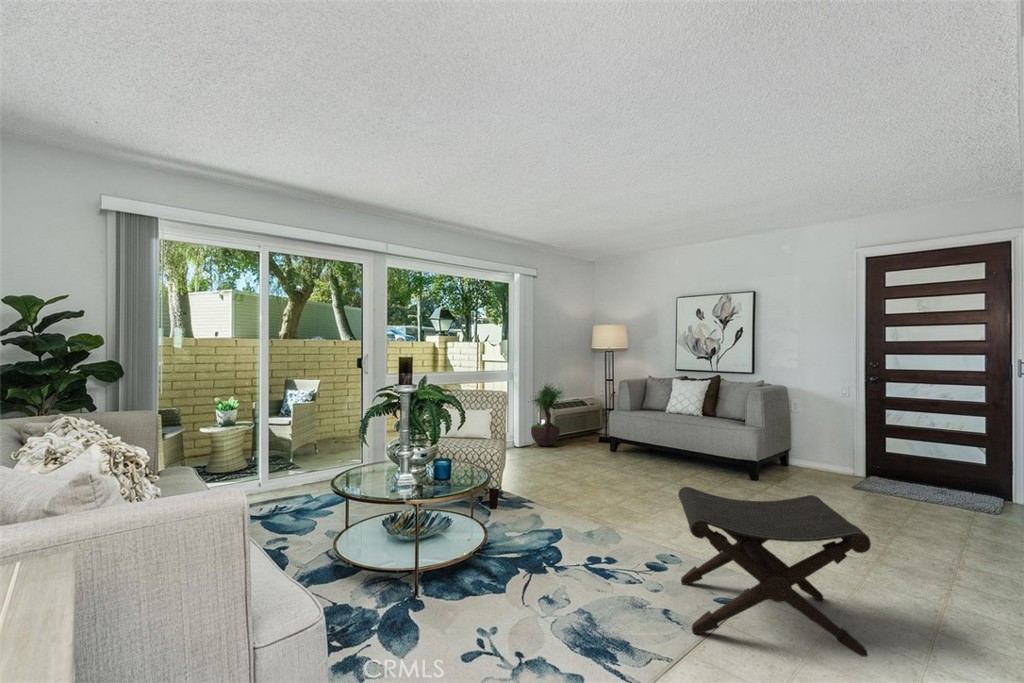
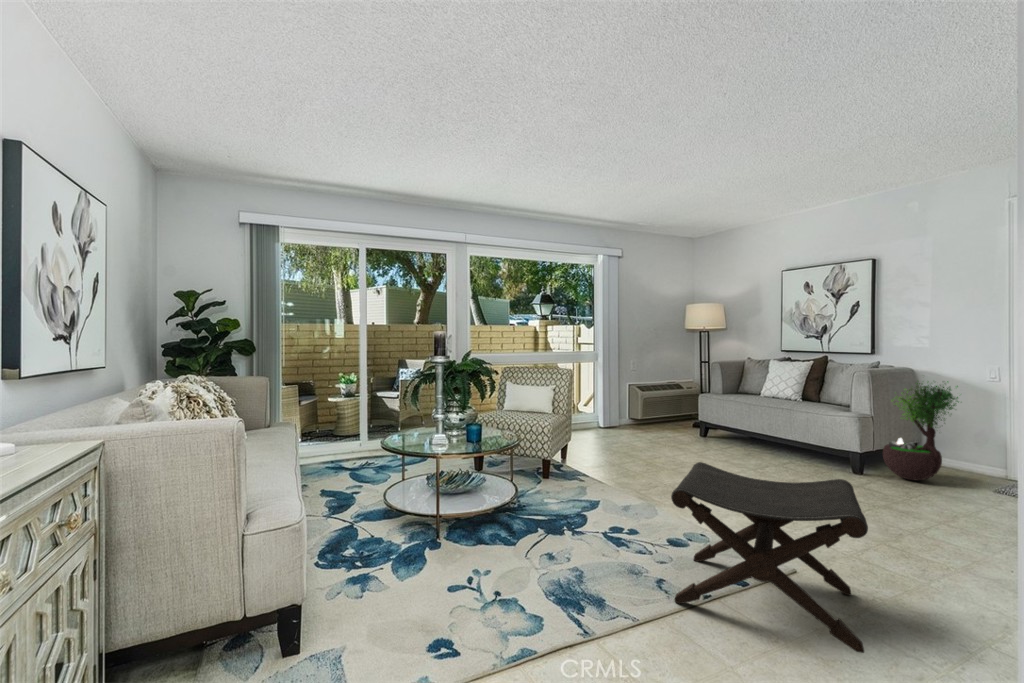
potted tree: present [531,384,564,446] -> present [883,381,958,480]

